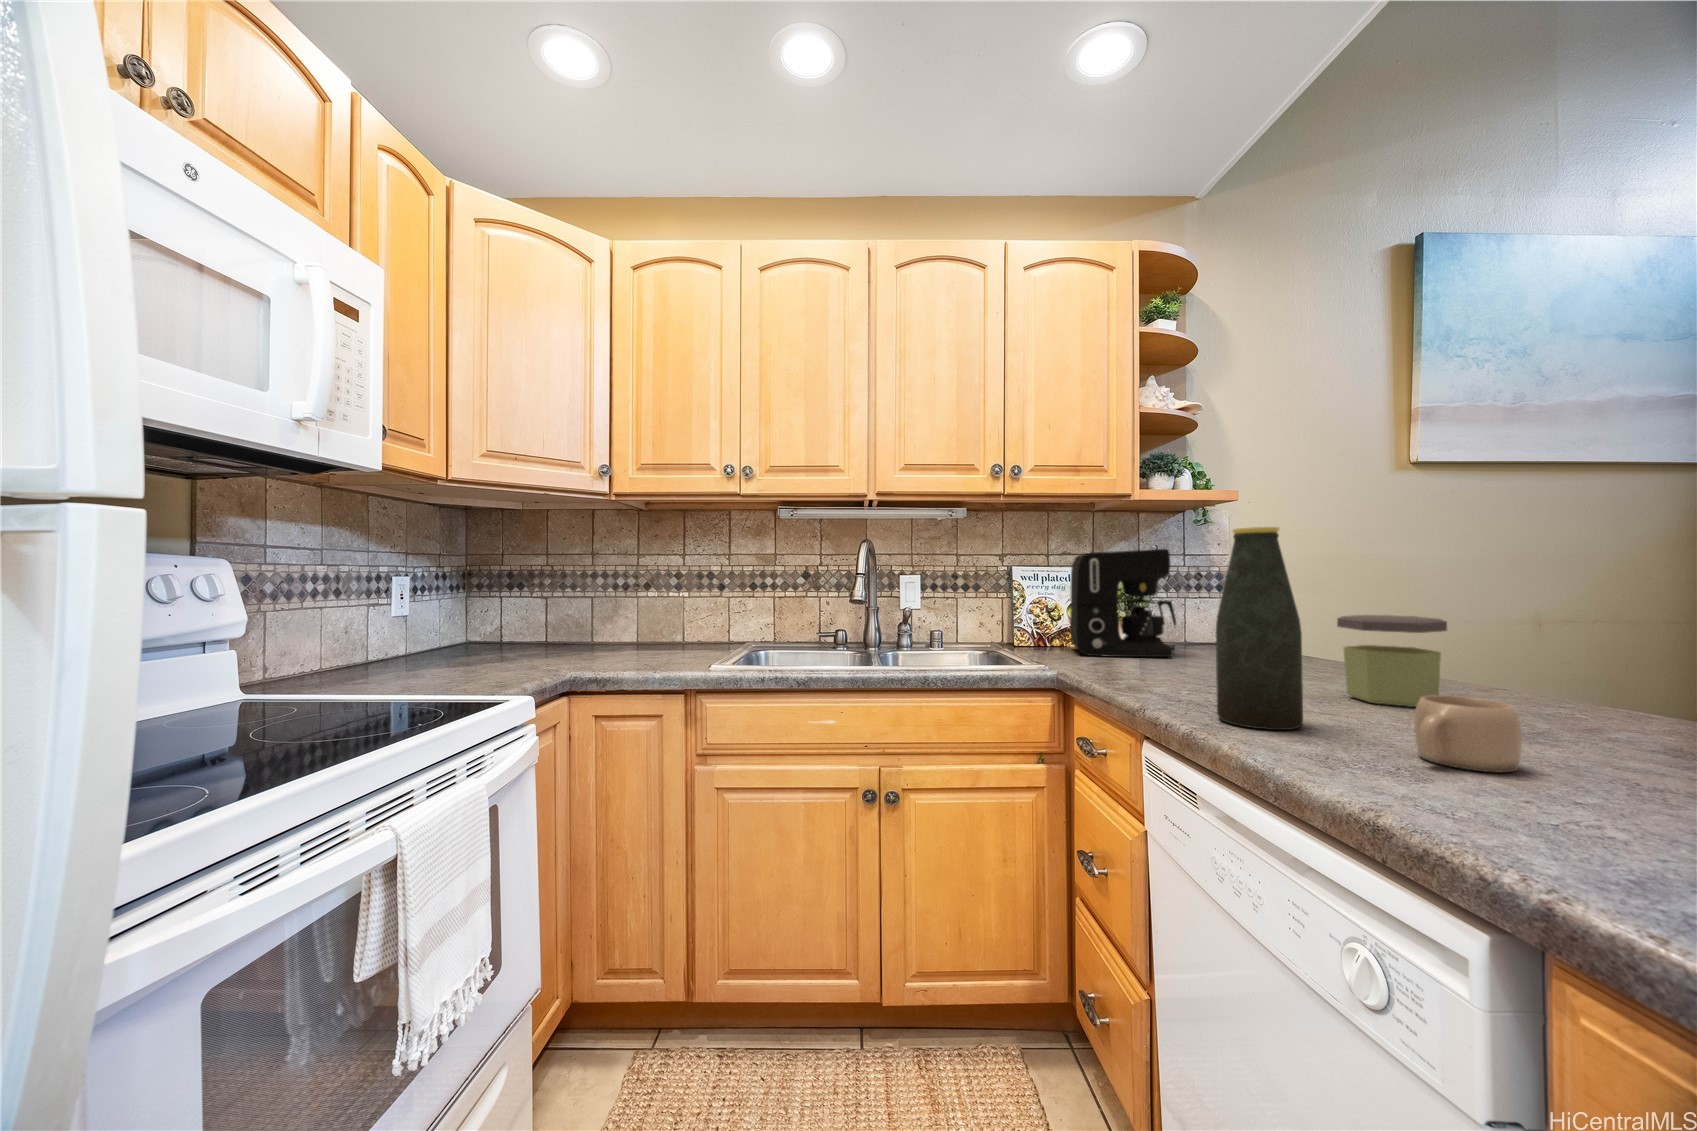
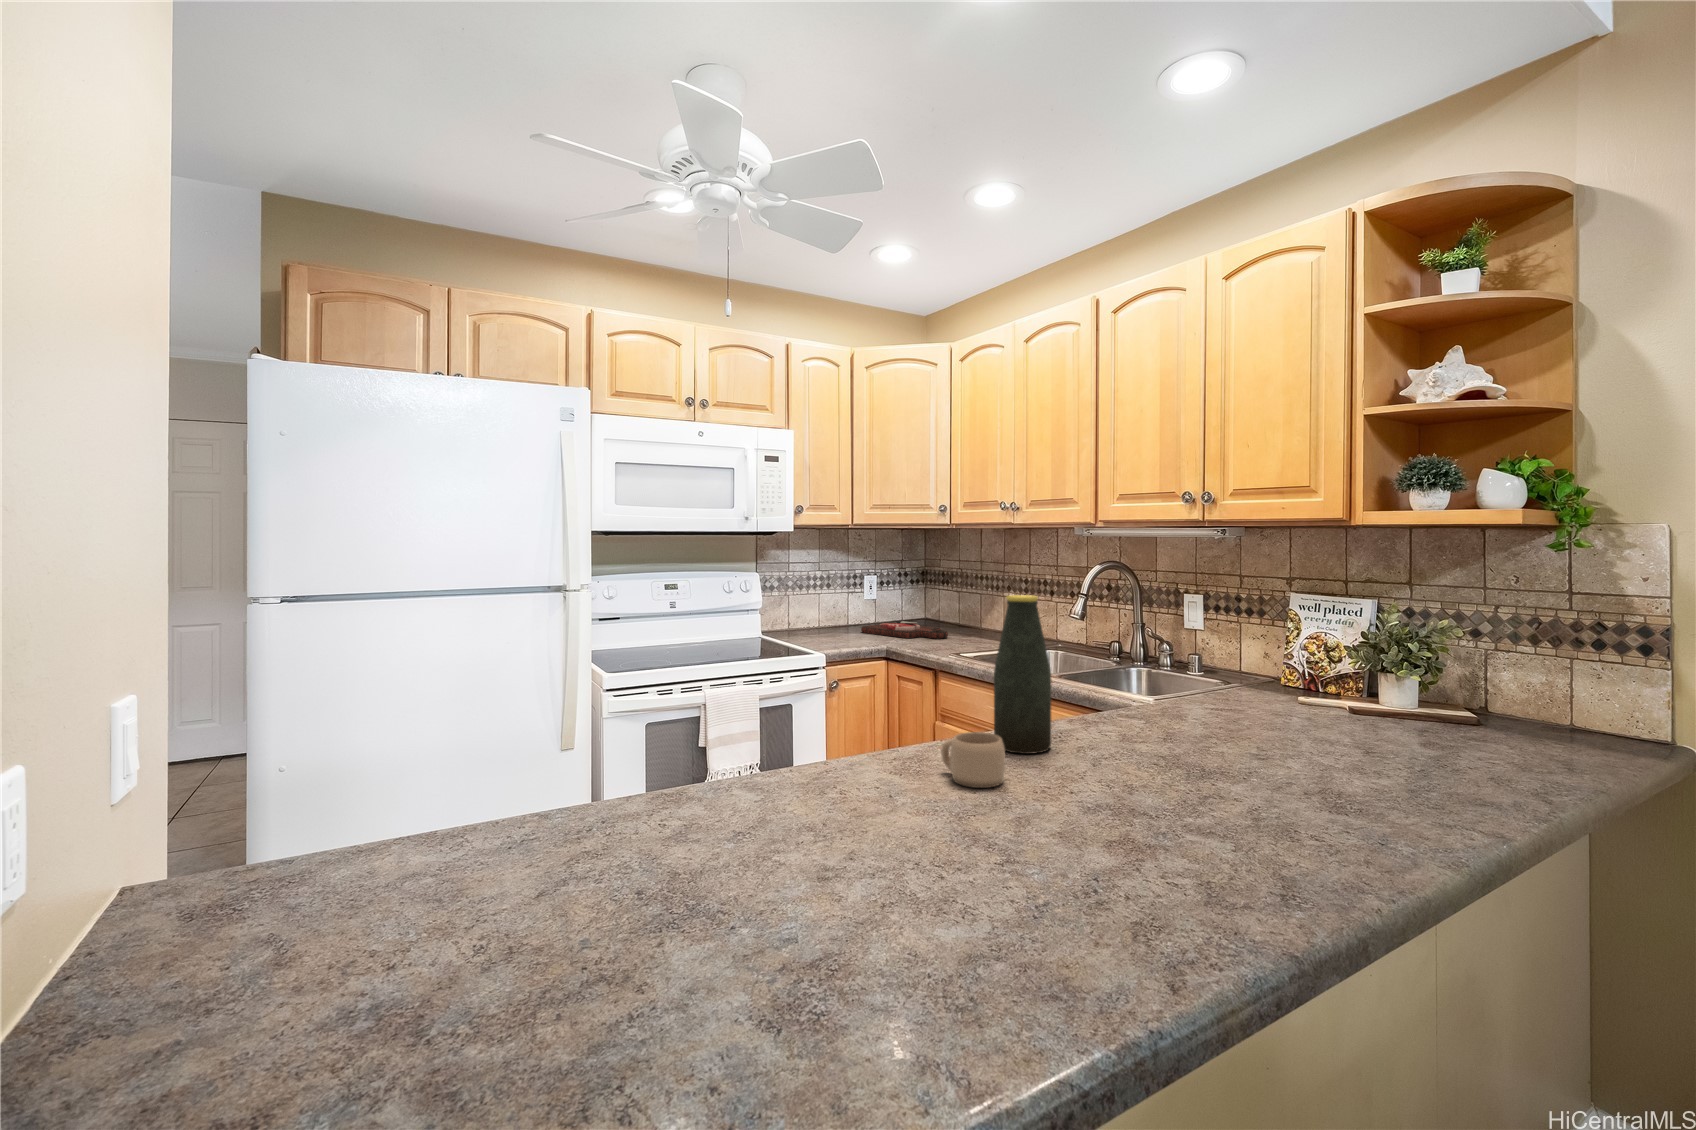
coffee maker: present [1070,549,1176,657] -> none [1267,585,1421,724]
jar: present [1337,615,1447,707] -> none [1188,687,1286,793]
cutting board: none [435,639,604,667] -> present [861,621,948,638]

